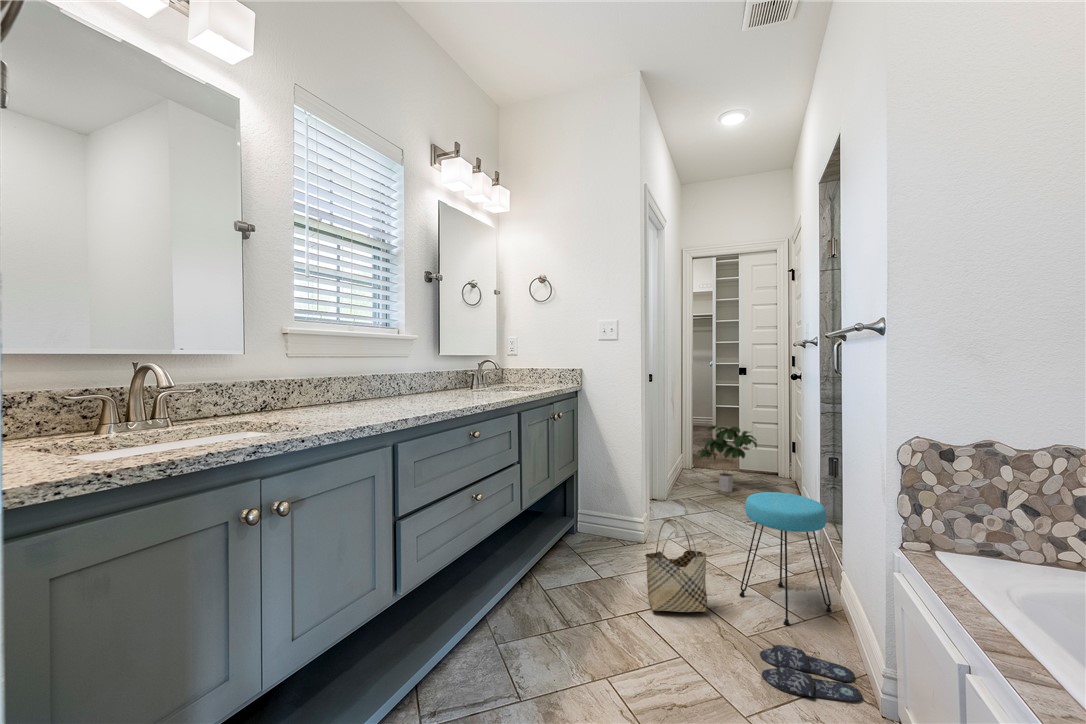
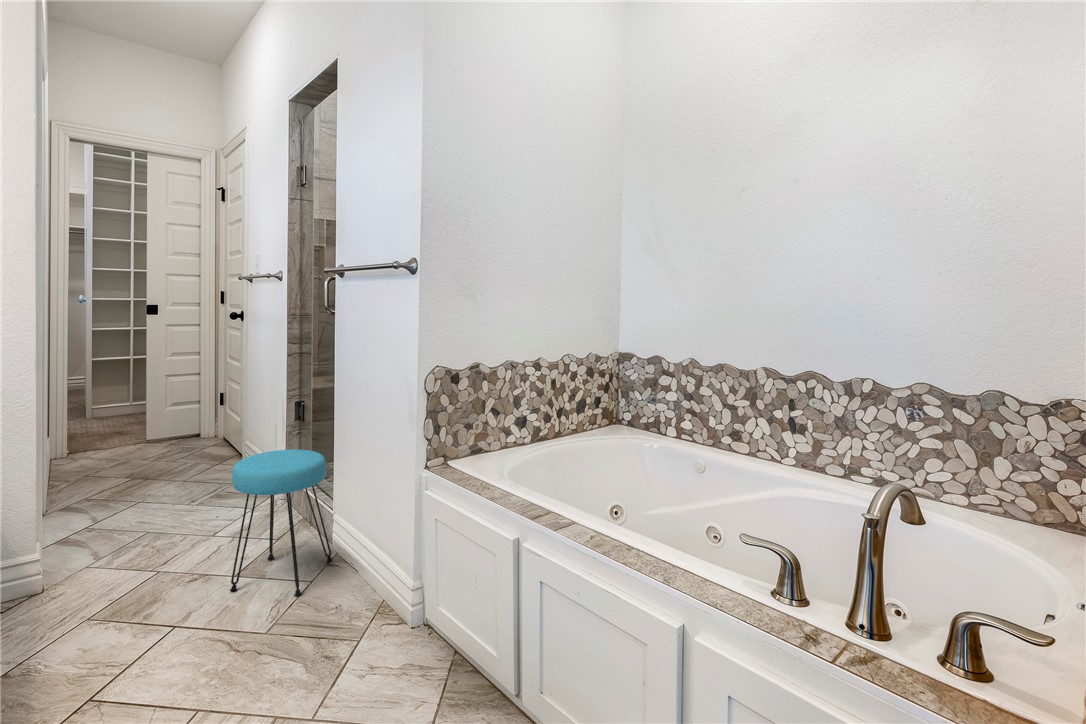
potted plant: present [698,426,757,492] -> none [86,384,185,476]
woven basket: present [645,519,707,612] -> none [91,530,201,676]
slippers: present [760,645,863,703] -> none [288,604,395,665]

